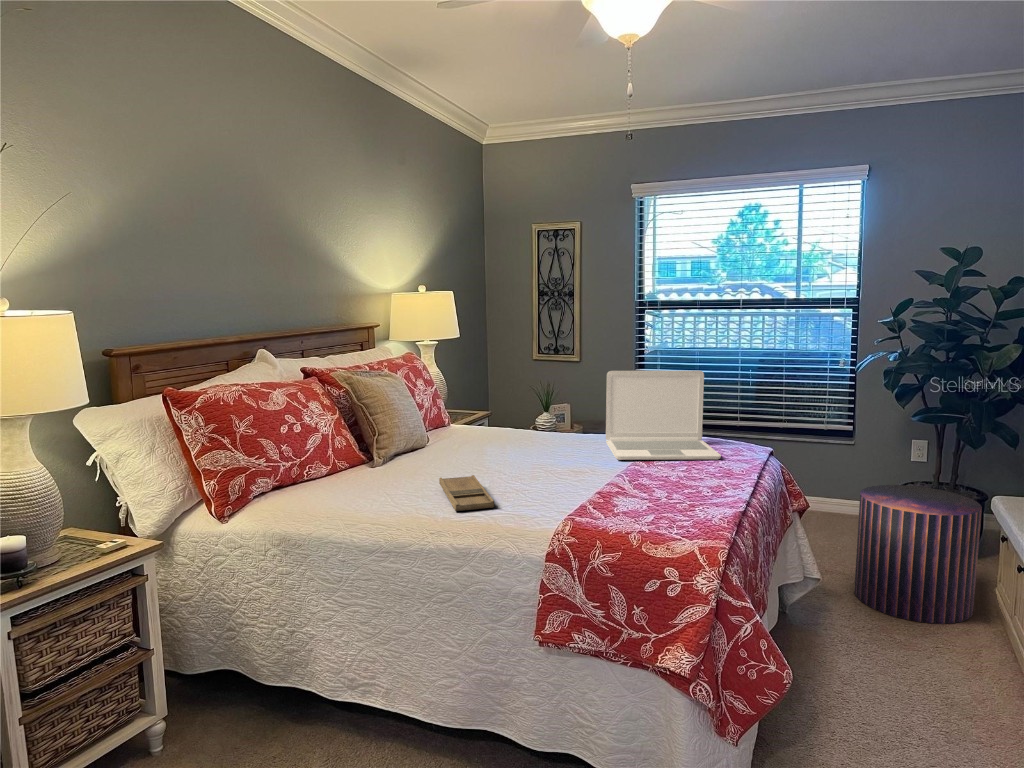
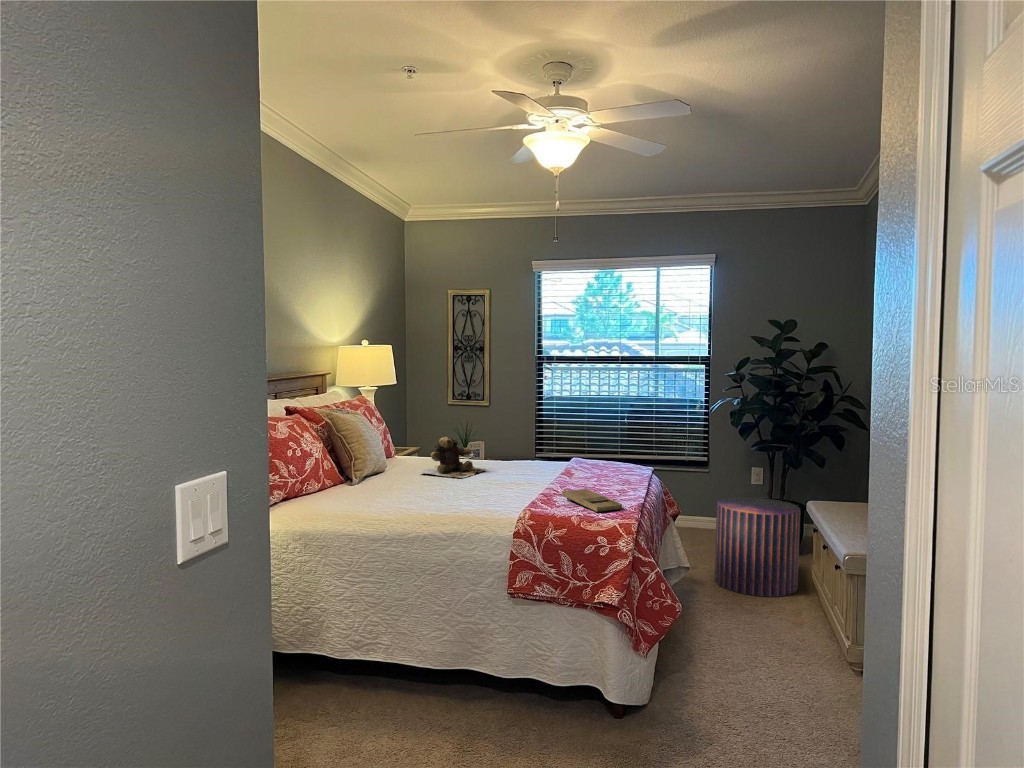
laptop: present [606,370,721,460] -> none [530,409,619,476]
teddy bear: none [462,406,549,460] -> present [419,437,485,478]
tray: present [439,475,494,511] -> present [562,488,622,512]

